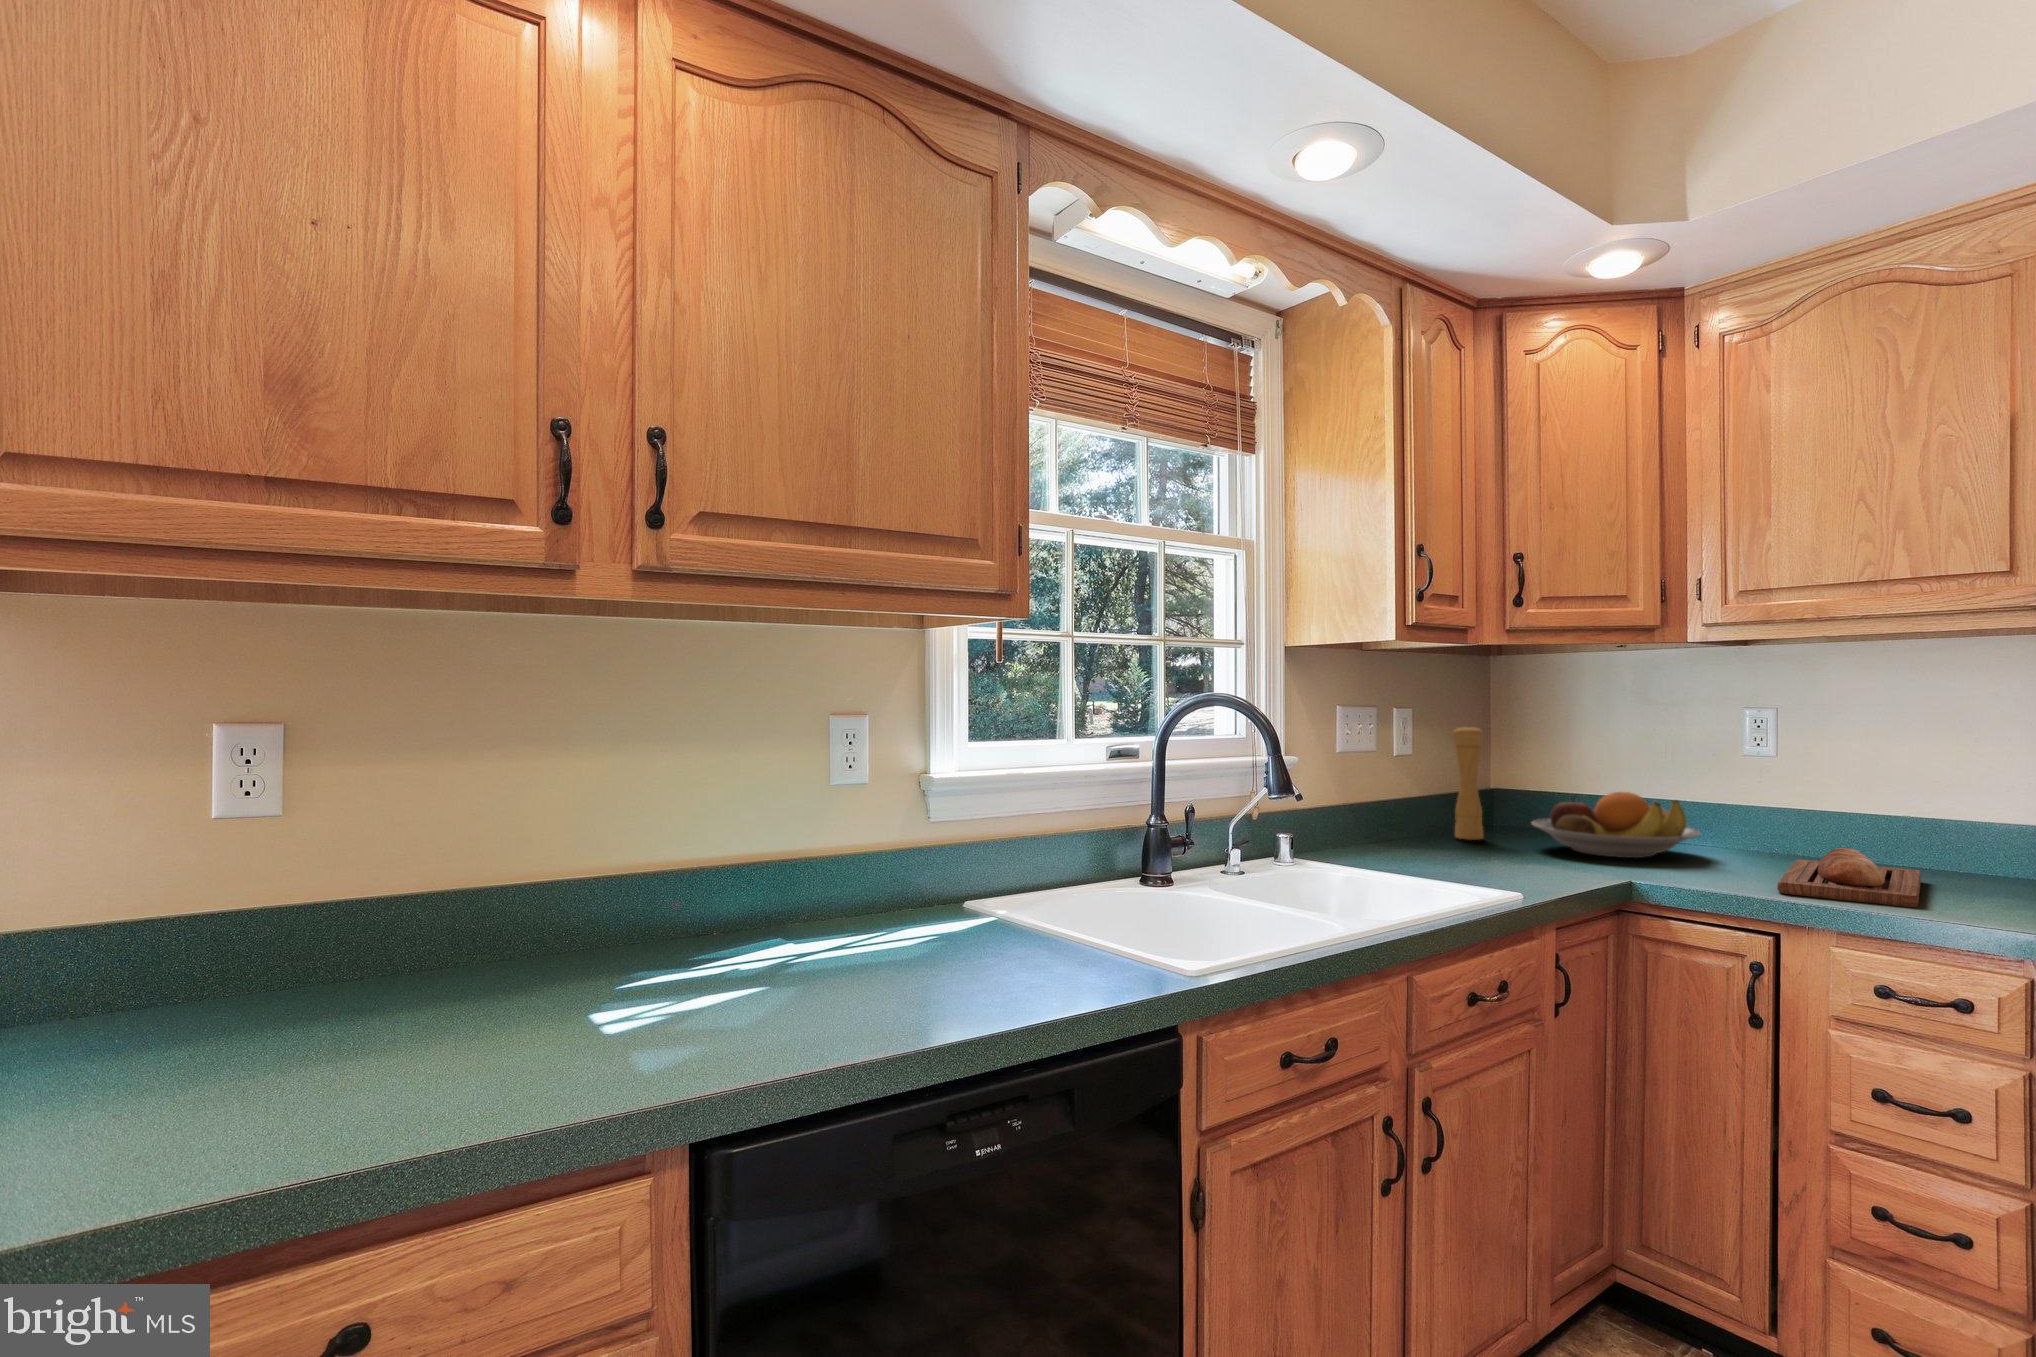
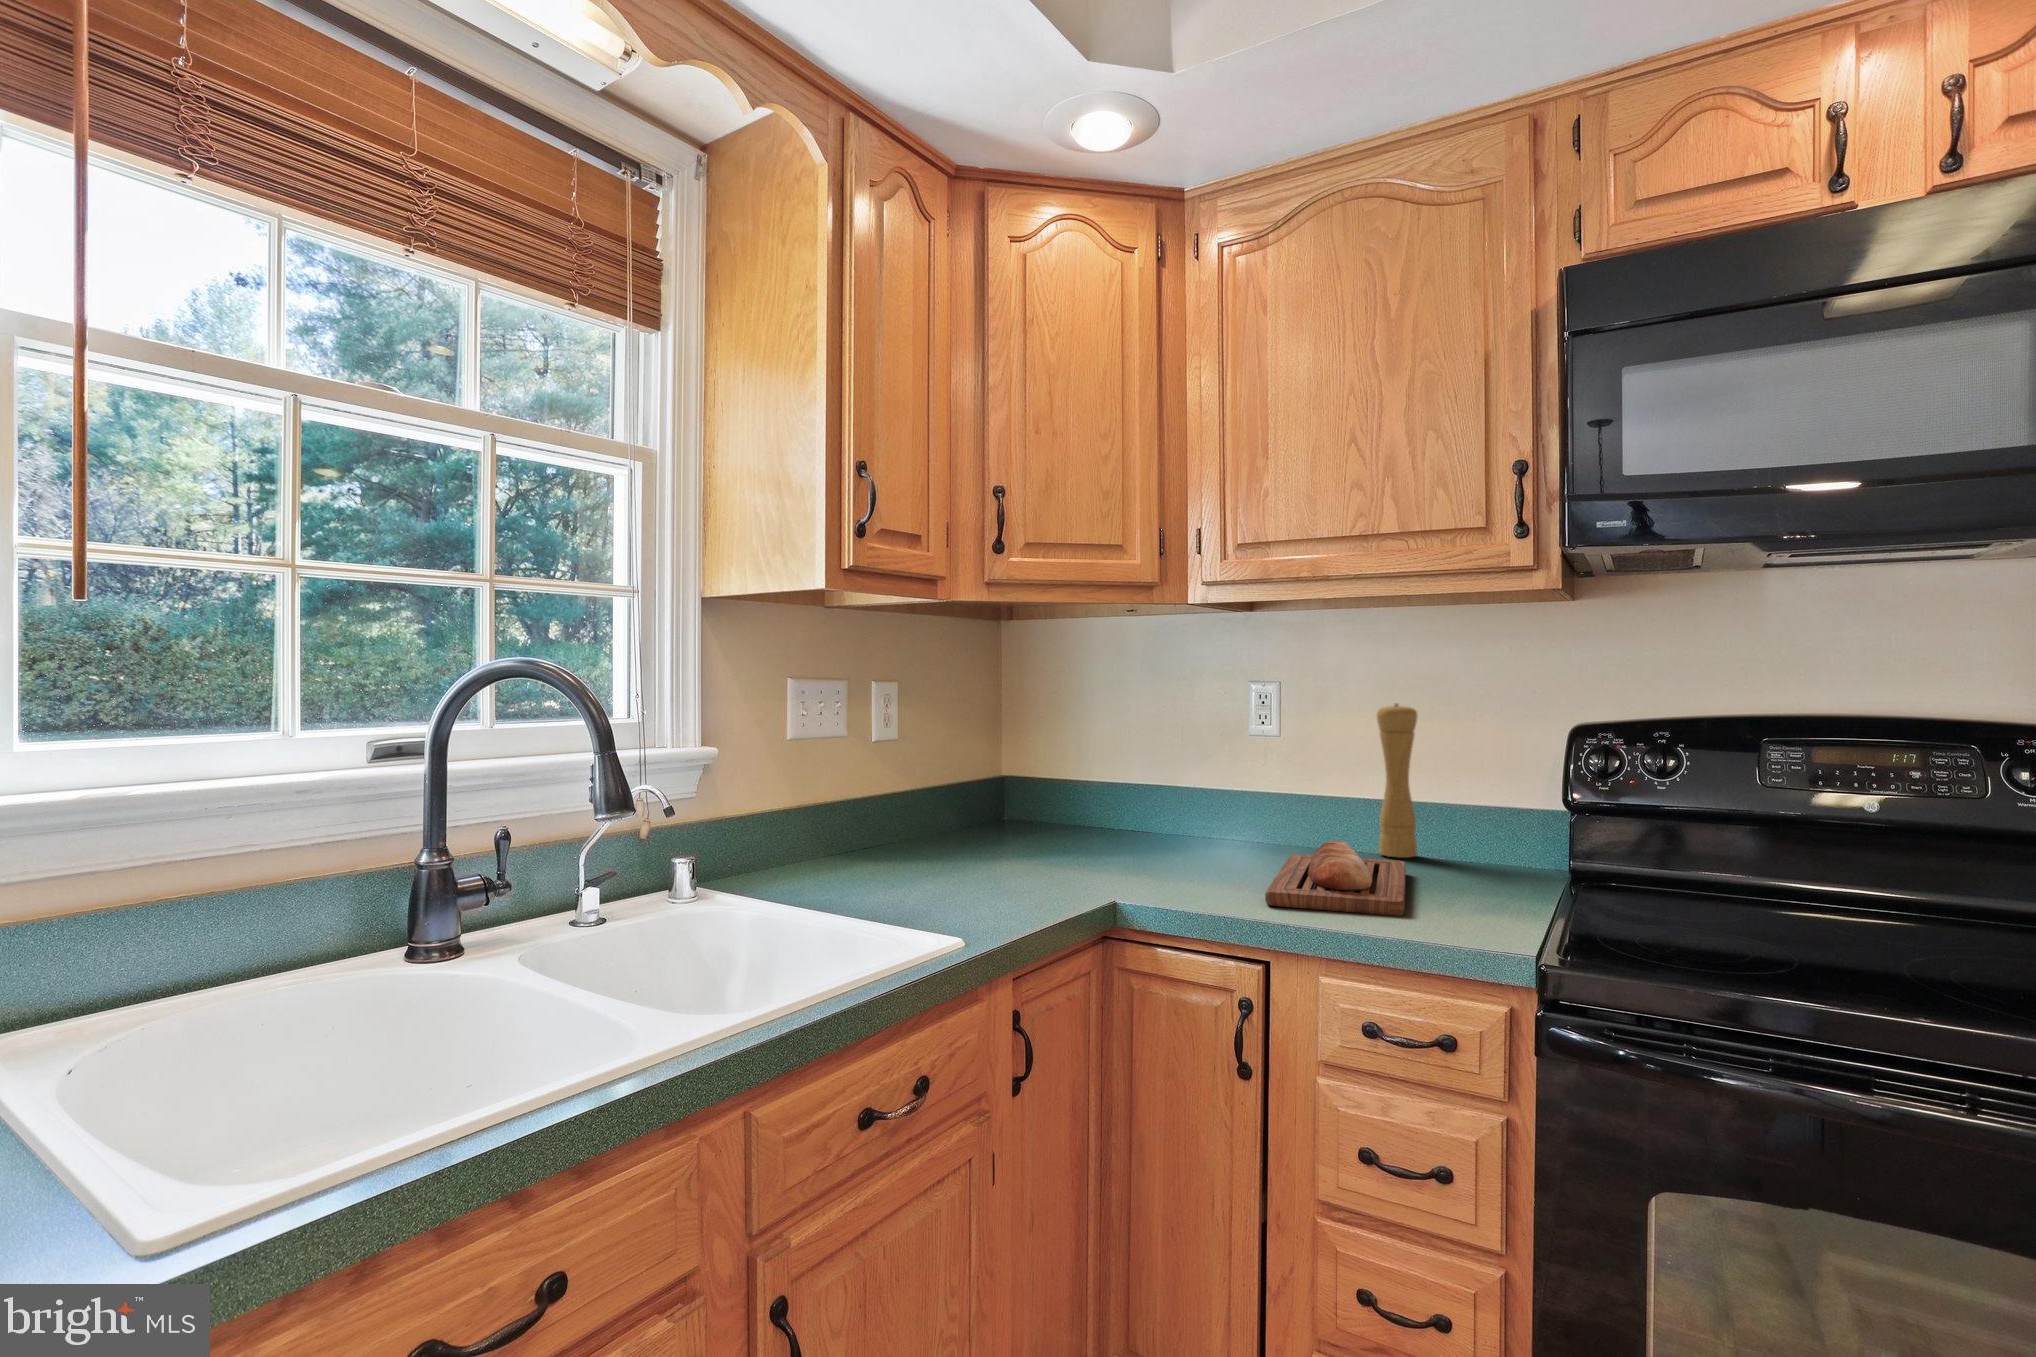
pepper mill: present [1453,726,1484,840] -> present [1377,704,1417,858]
fruit bowl: present [1532,792,1700,858] -> none [1027,782,1200,861]

